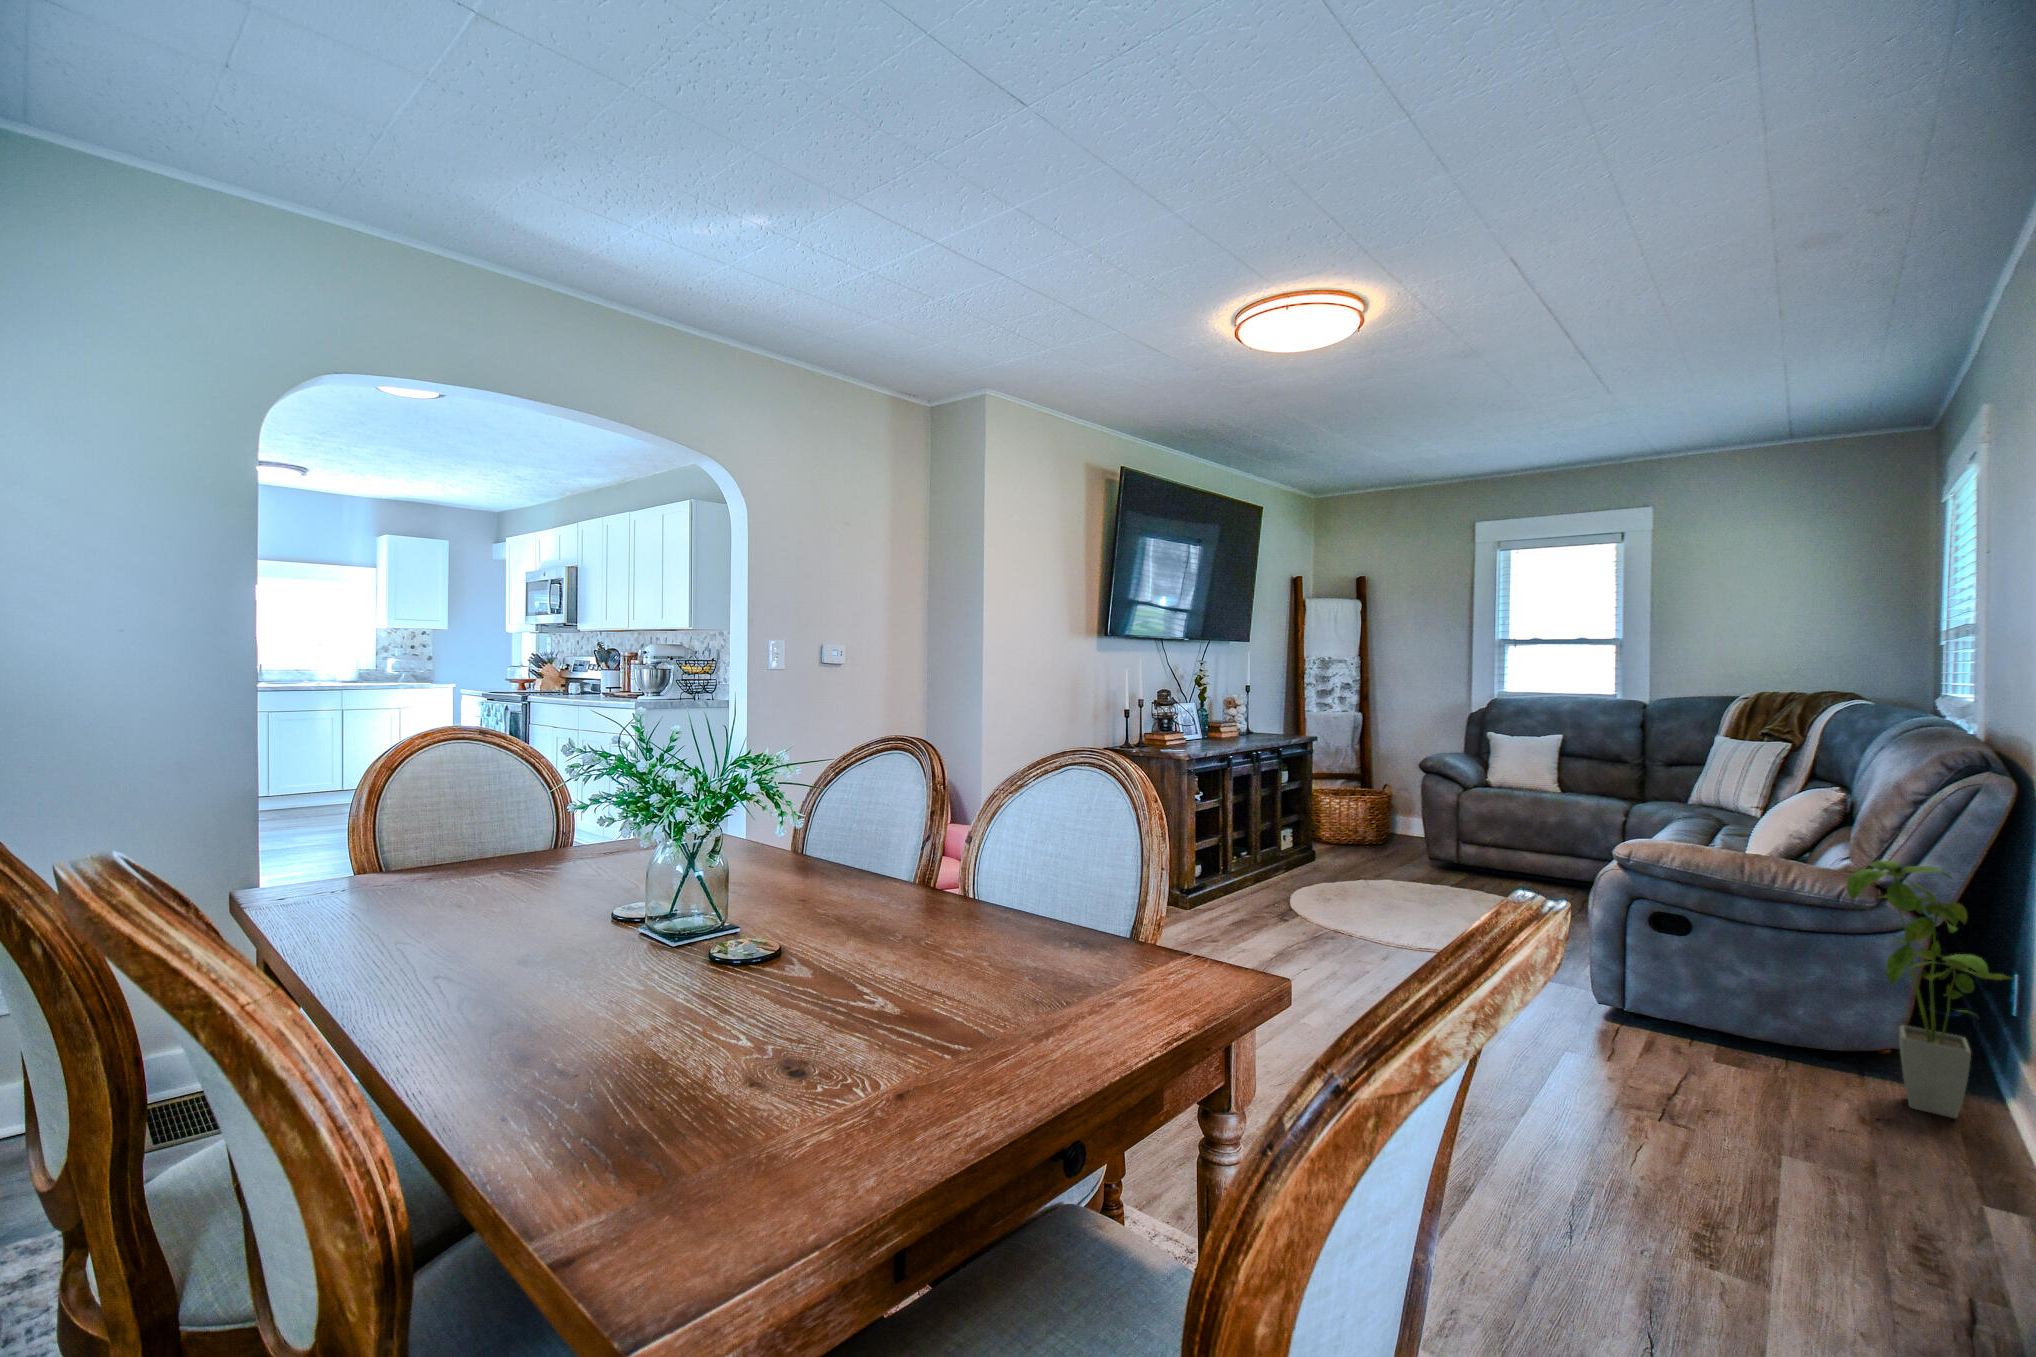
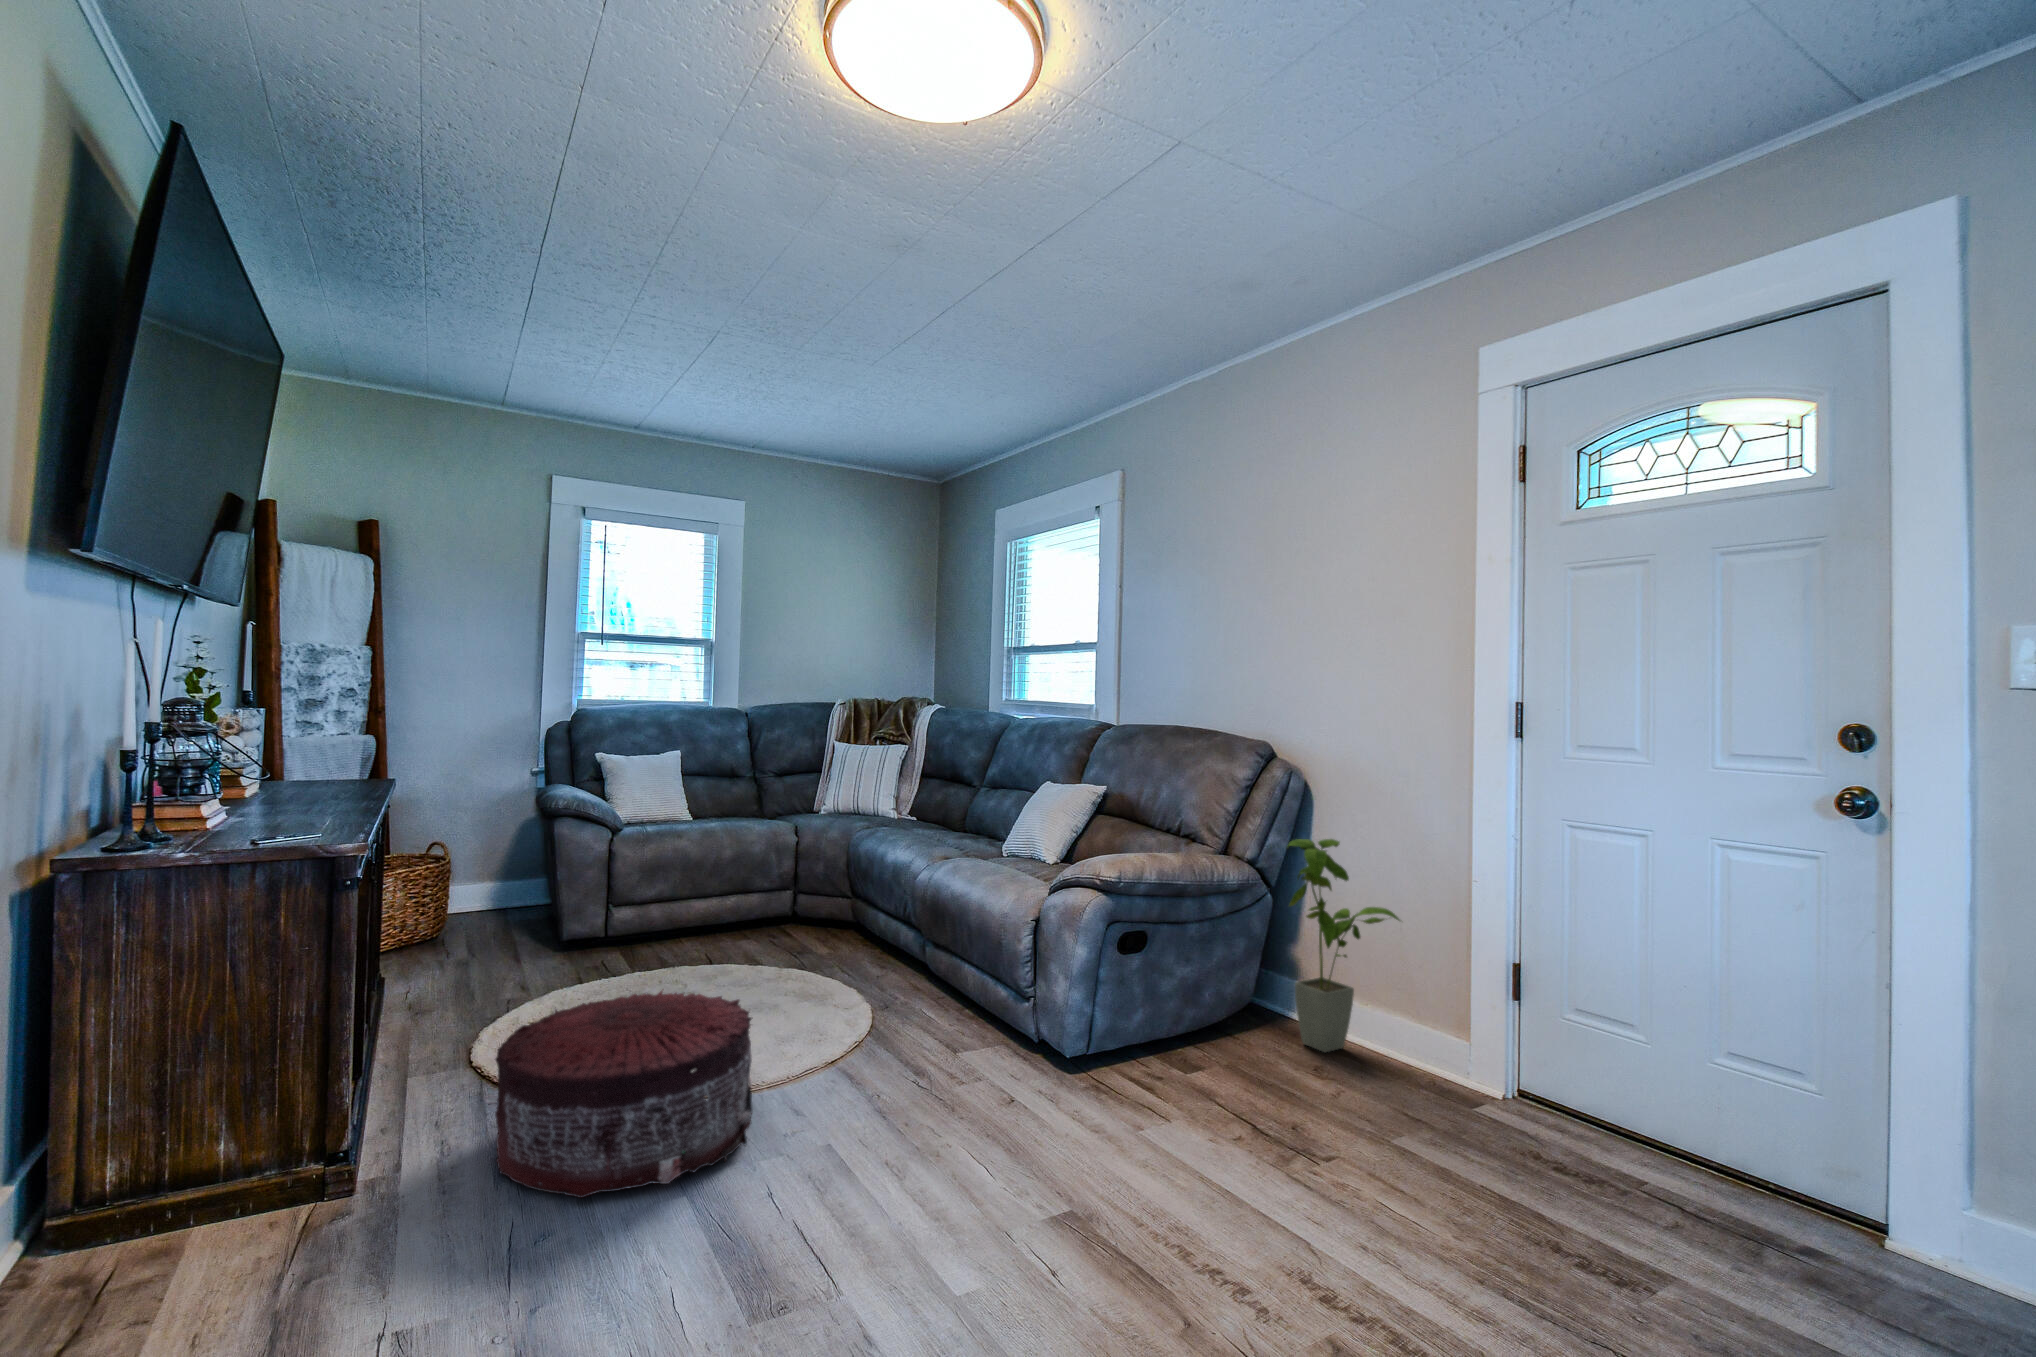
pouf: none [1226,857,1360,951] -> present [495,991,753,1198]

